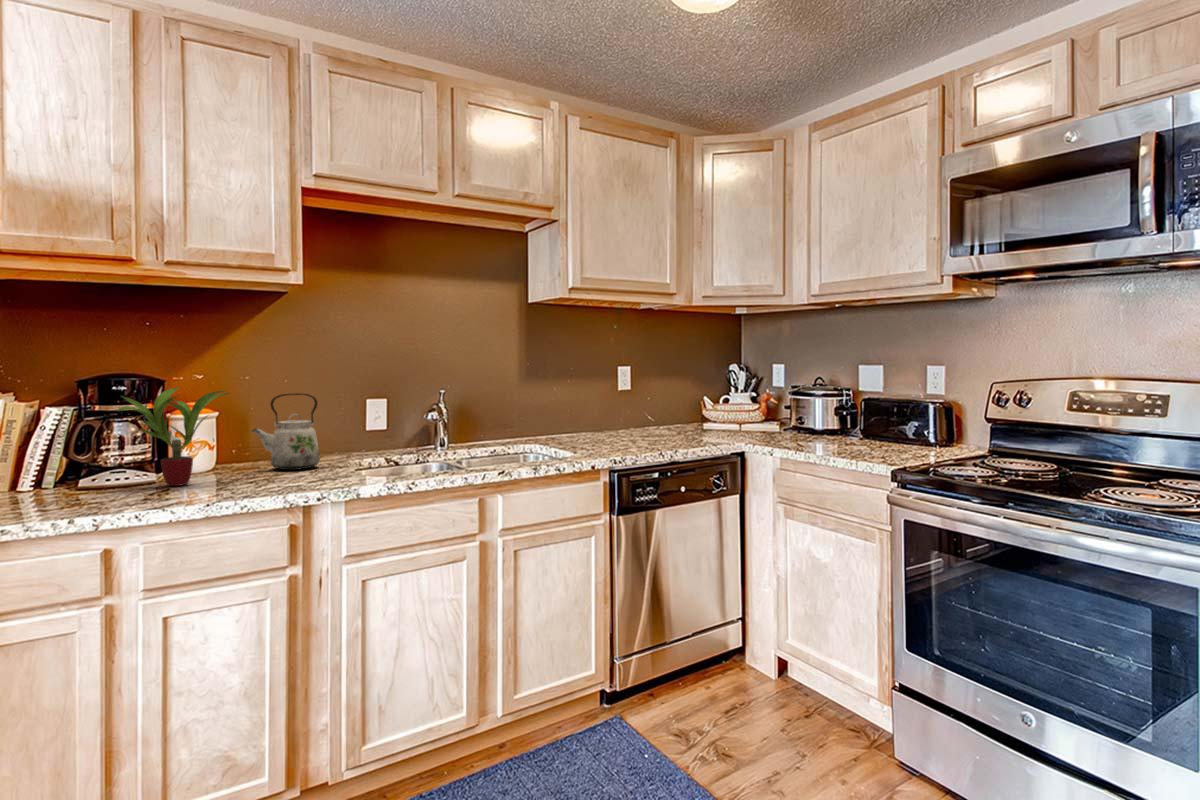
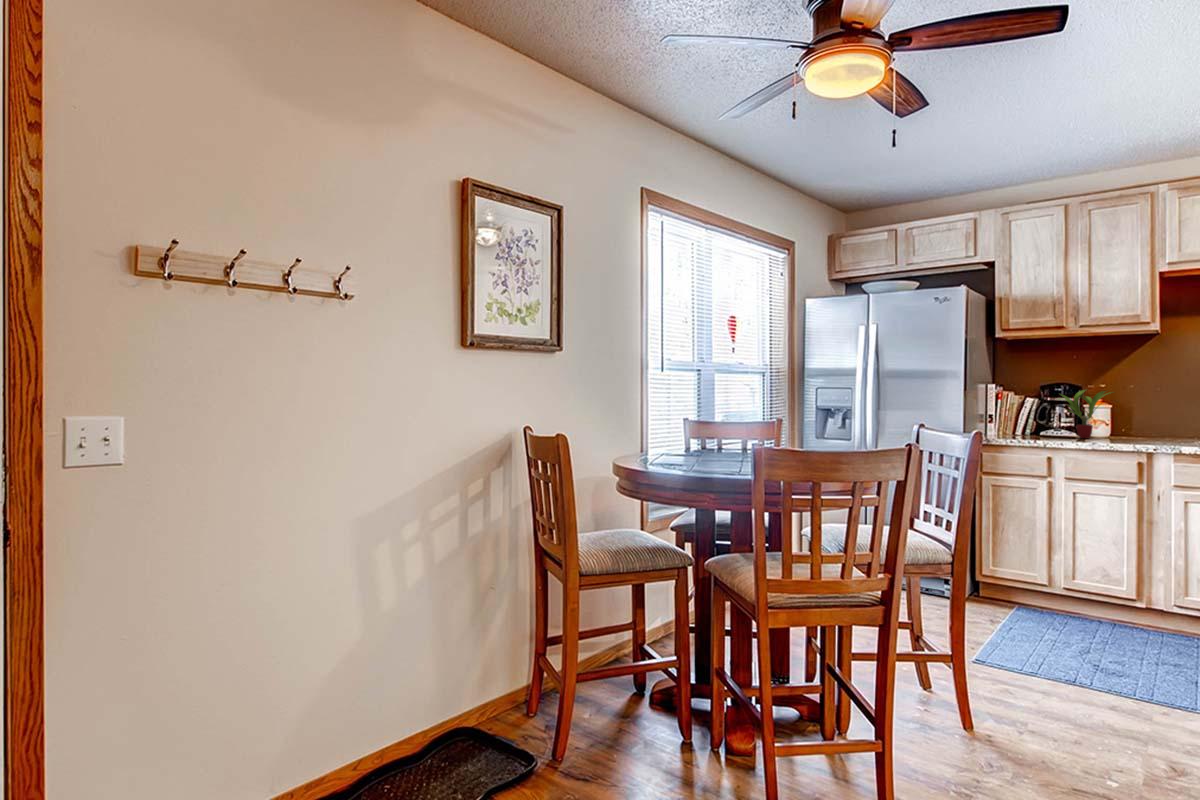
kettle: present [252,393,320,470] -> none [1130,393,1178,439]

